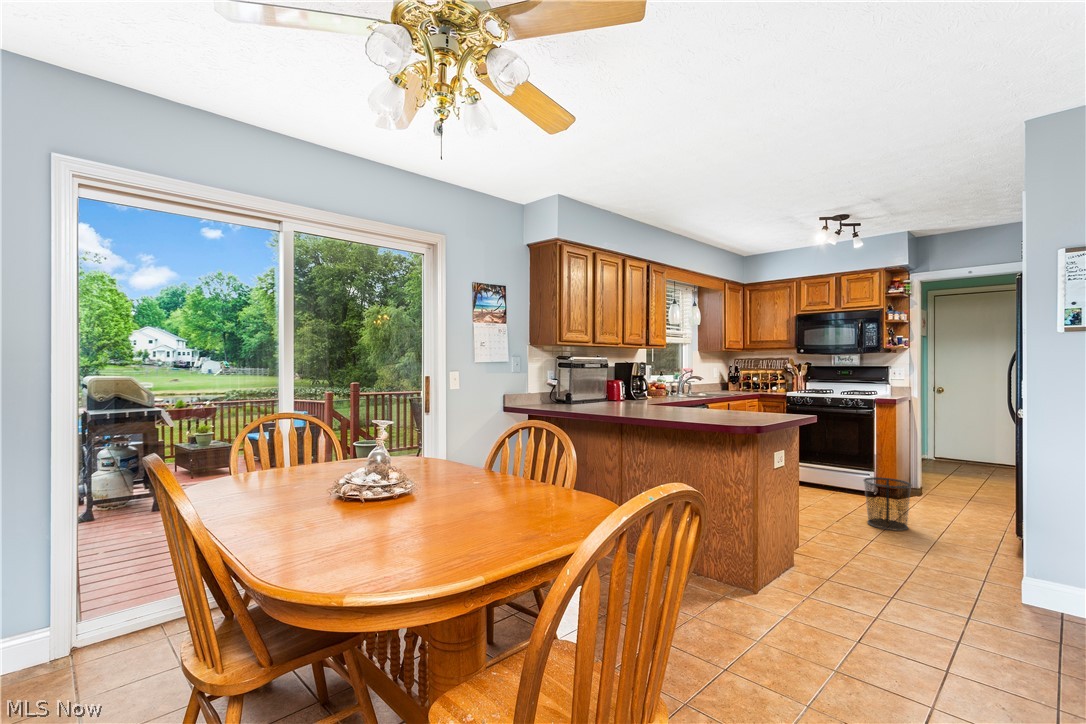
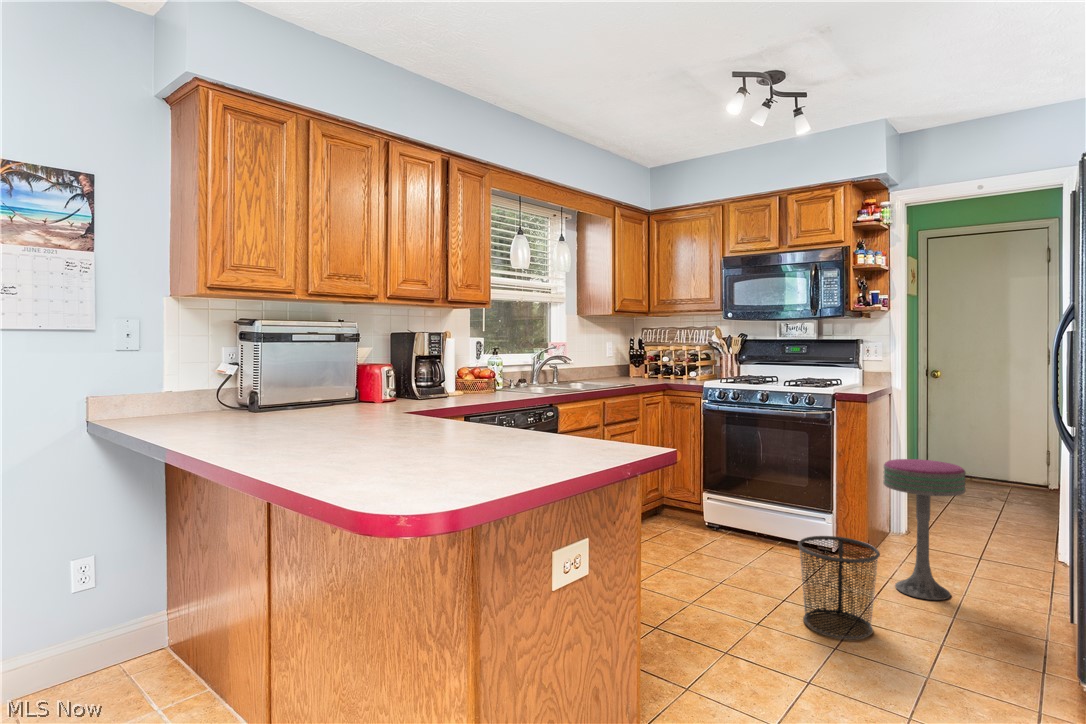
bar stool: none [911,437,961,517] -> present [883,459,966,600]

